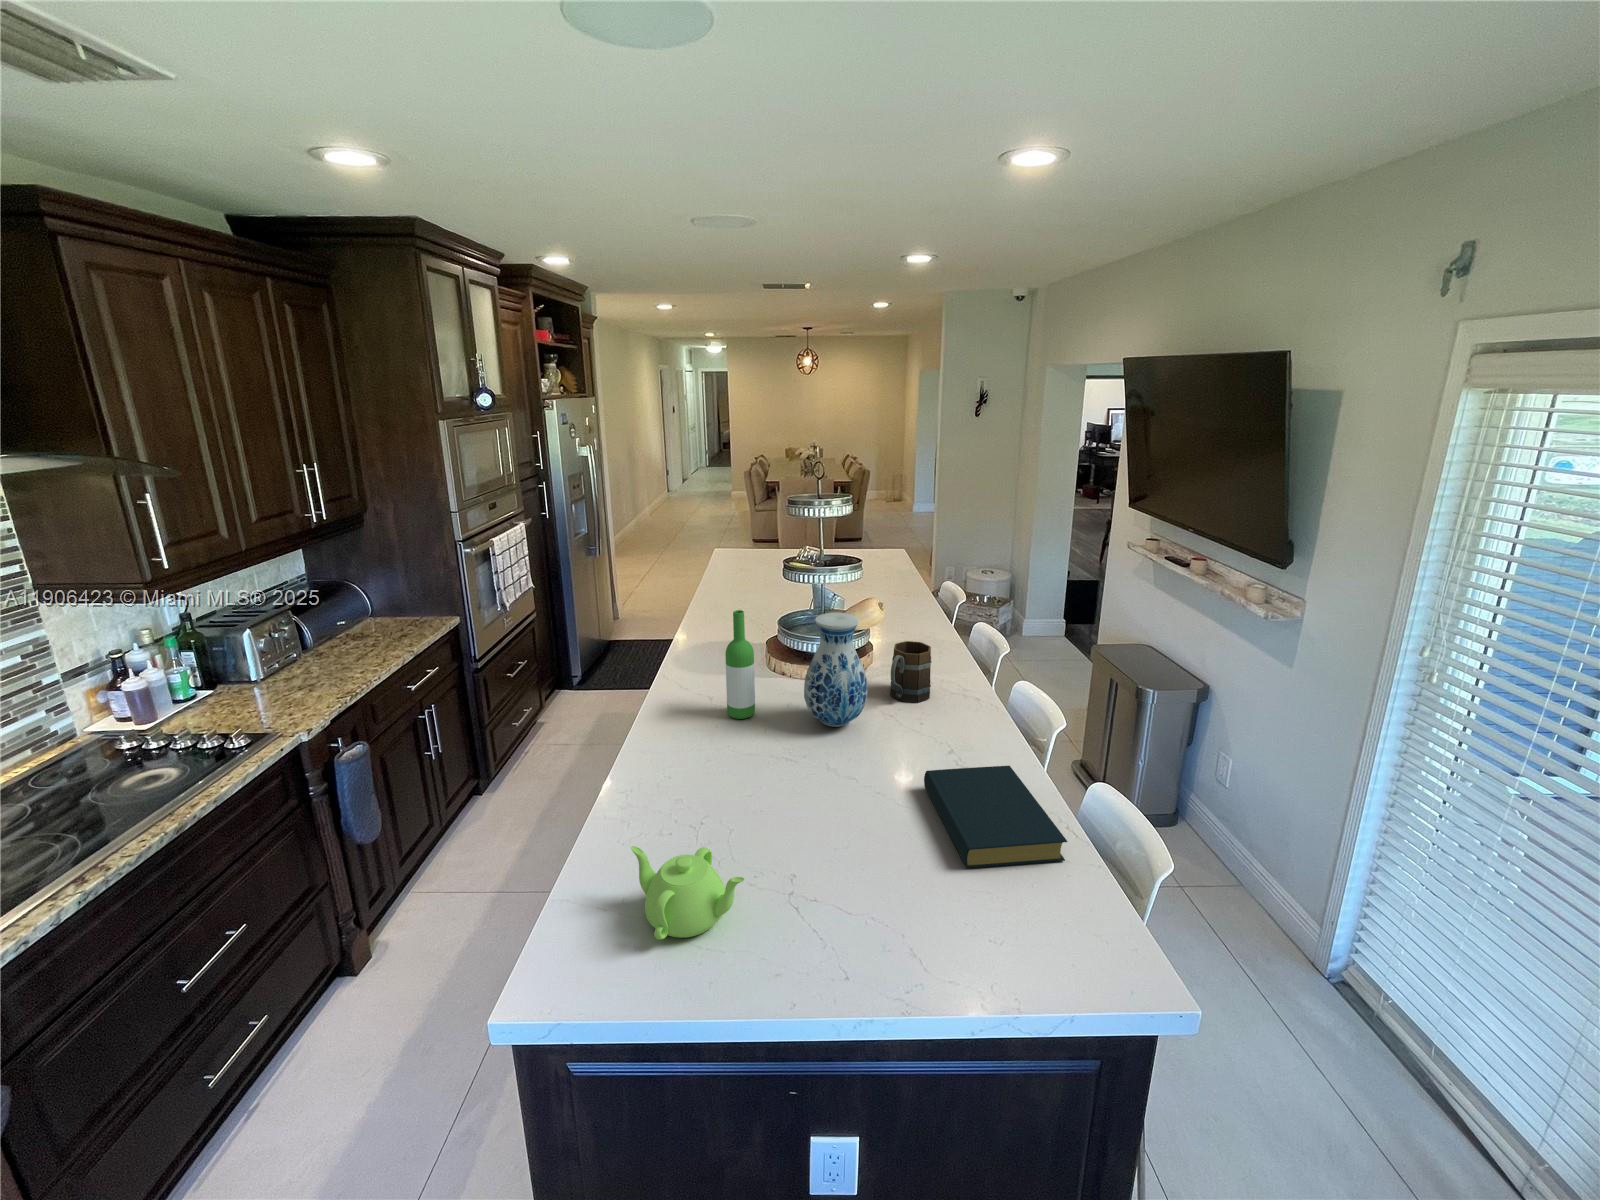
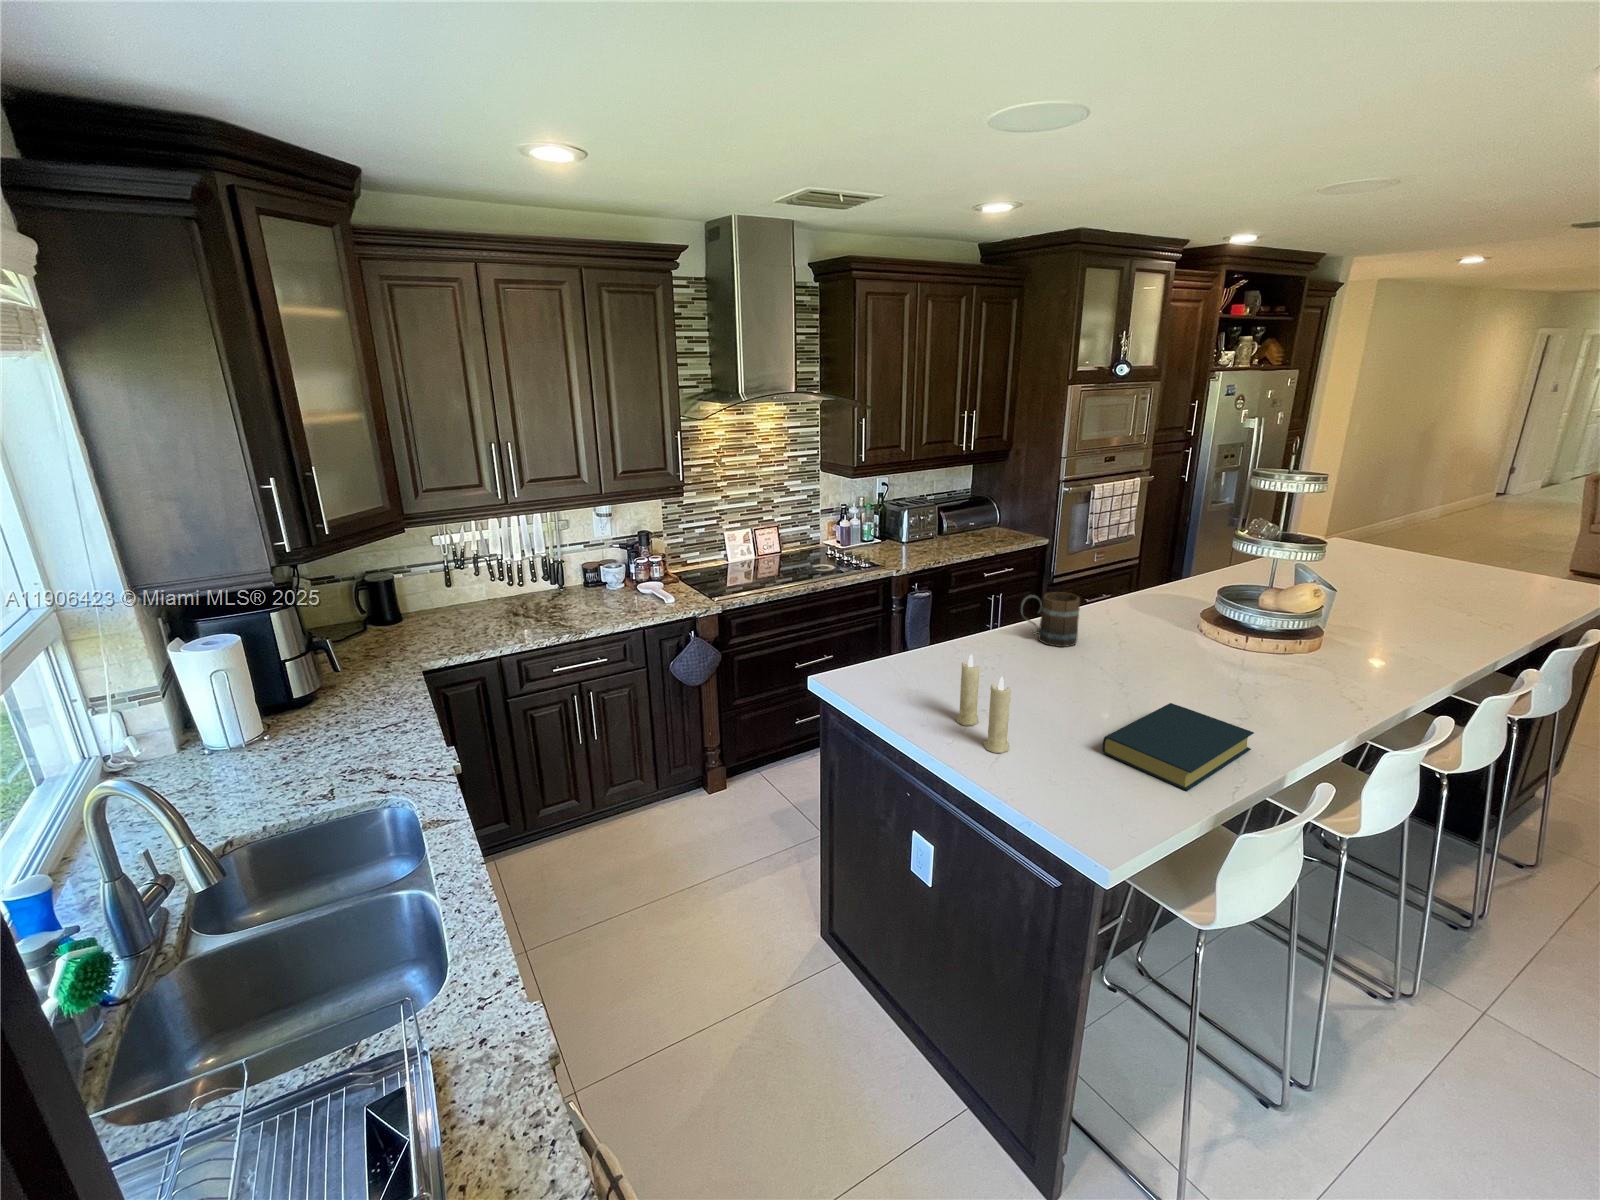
wine bottle: present [725,610,755,719] -> none [1104,546,1136,640]
vase: present [804,613,867,727] -> none [1152,564,1218,670]
mug: present [890,641,932,703] -> present [1021,592,1080,647]
candle: none [800,826,922,956] -> present [955,654,1011,753]
teapot: present [631,846,744,940] -> none [891,637,954,694]

